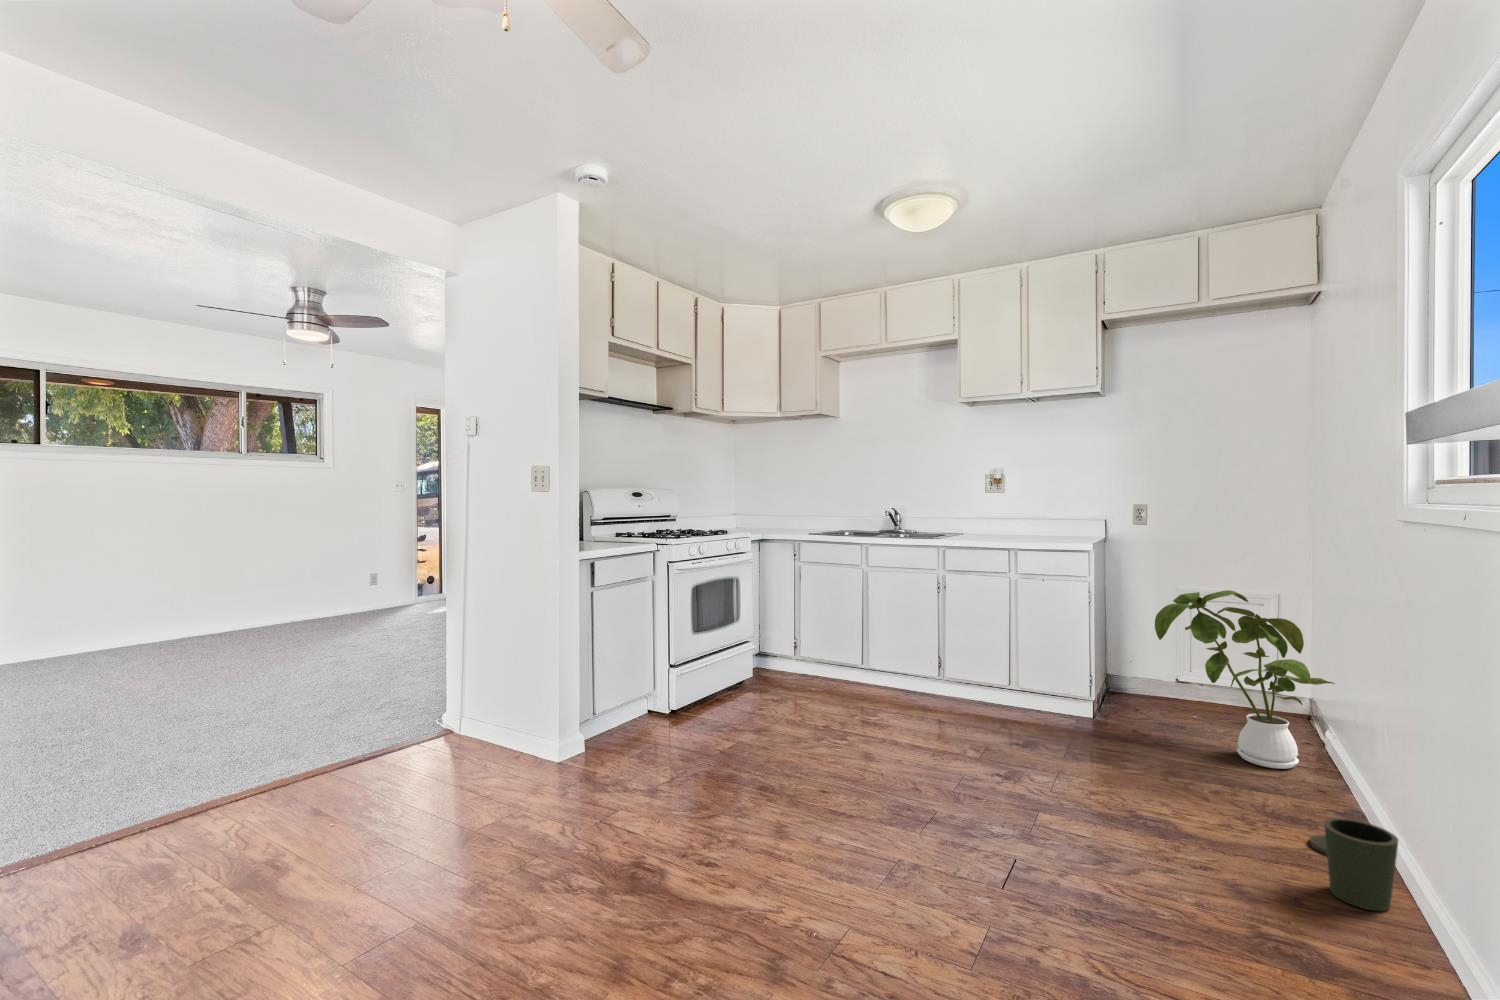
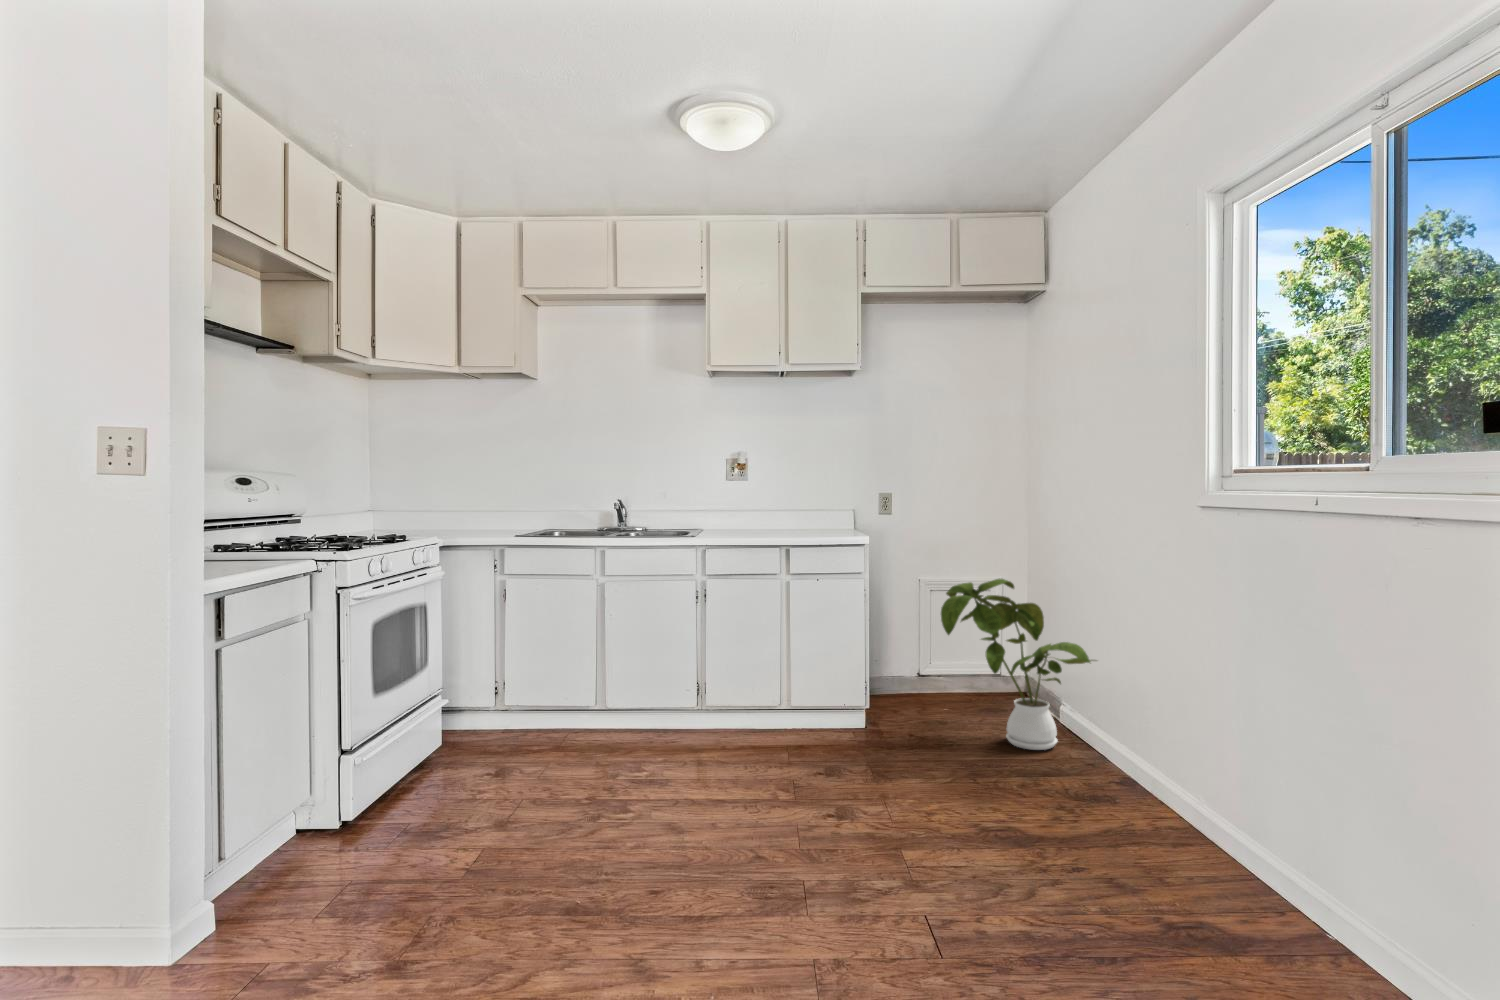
trash can: present [1309,818,1398,911] -> none [1123,791,1230,875]

